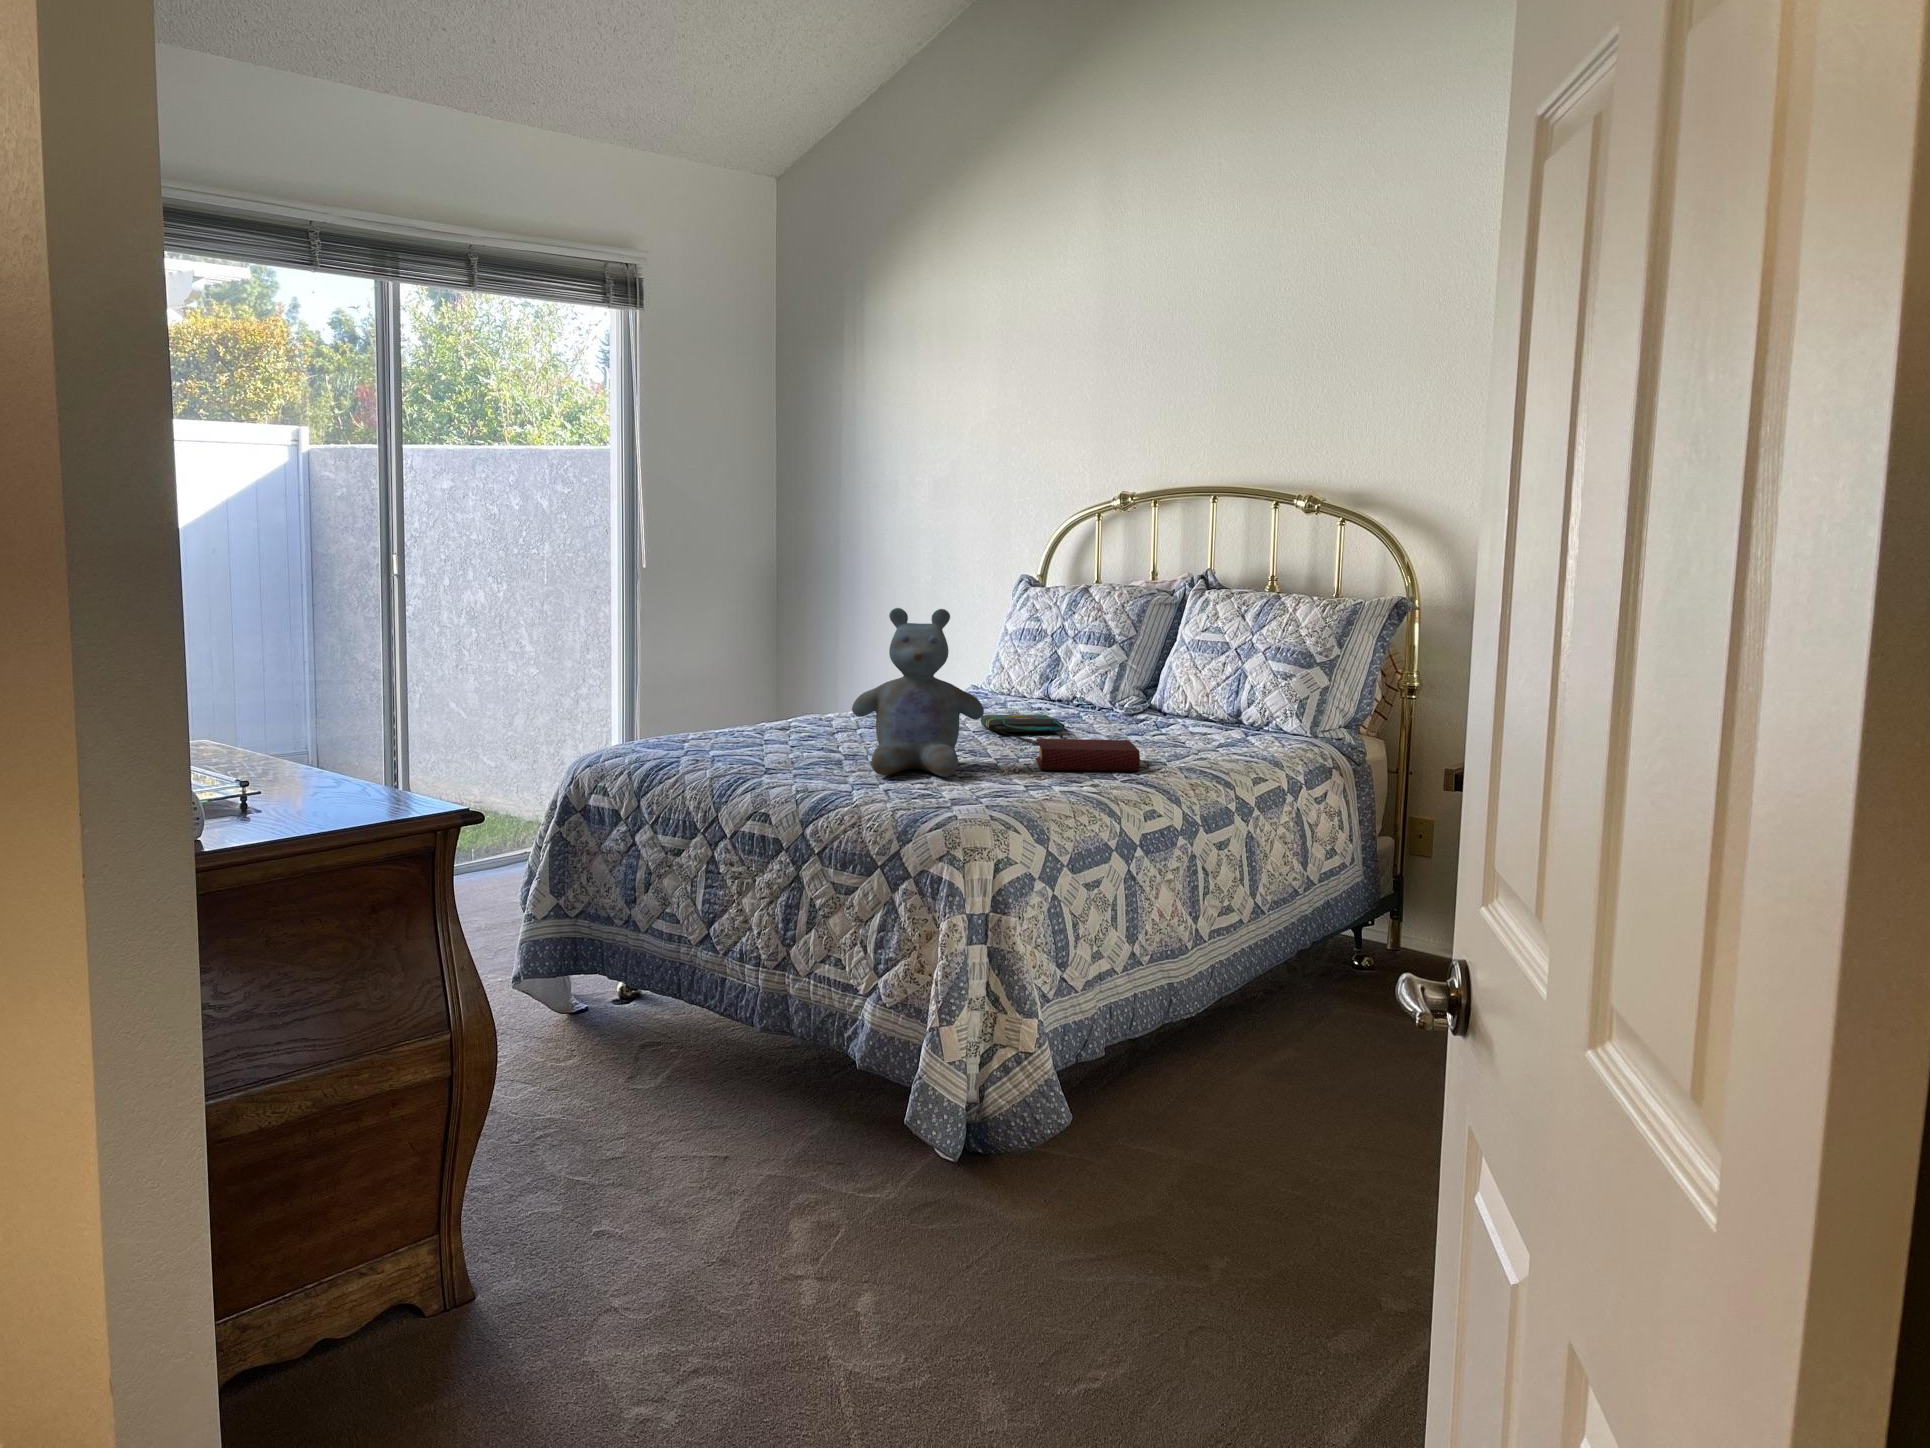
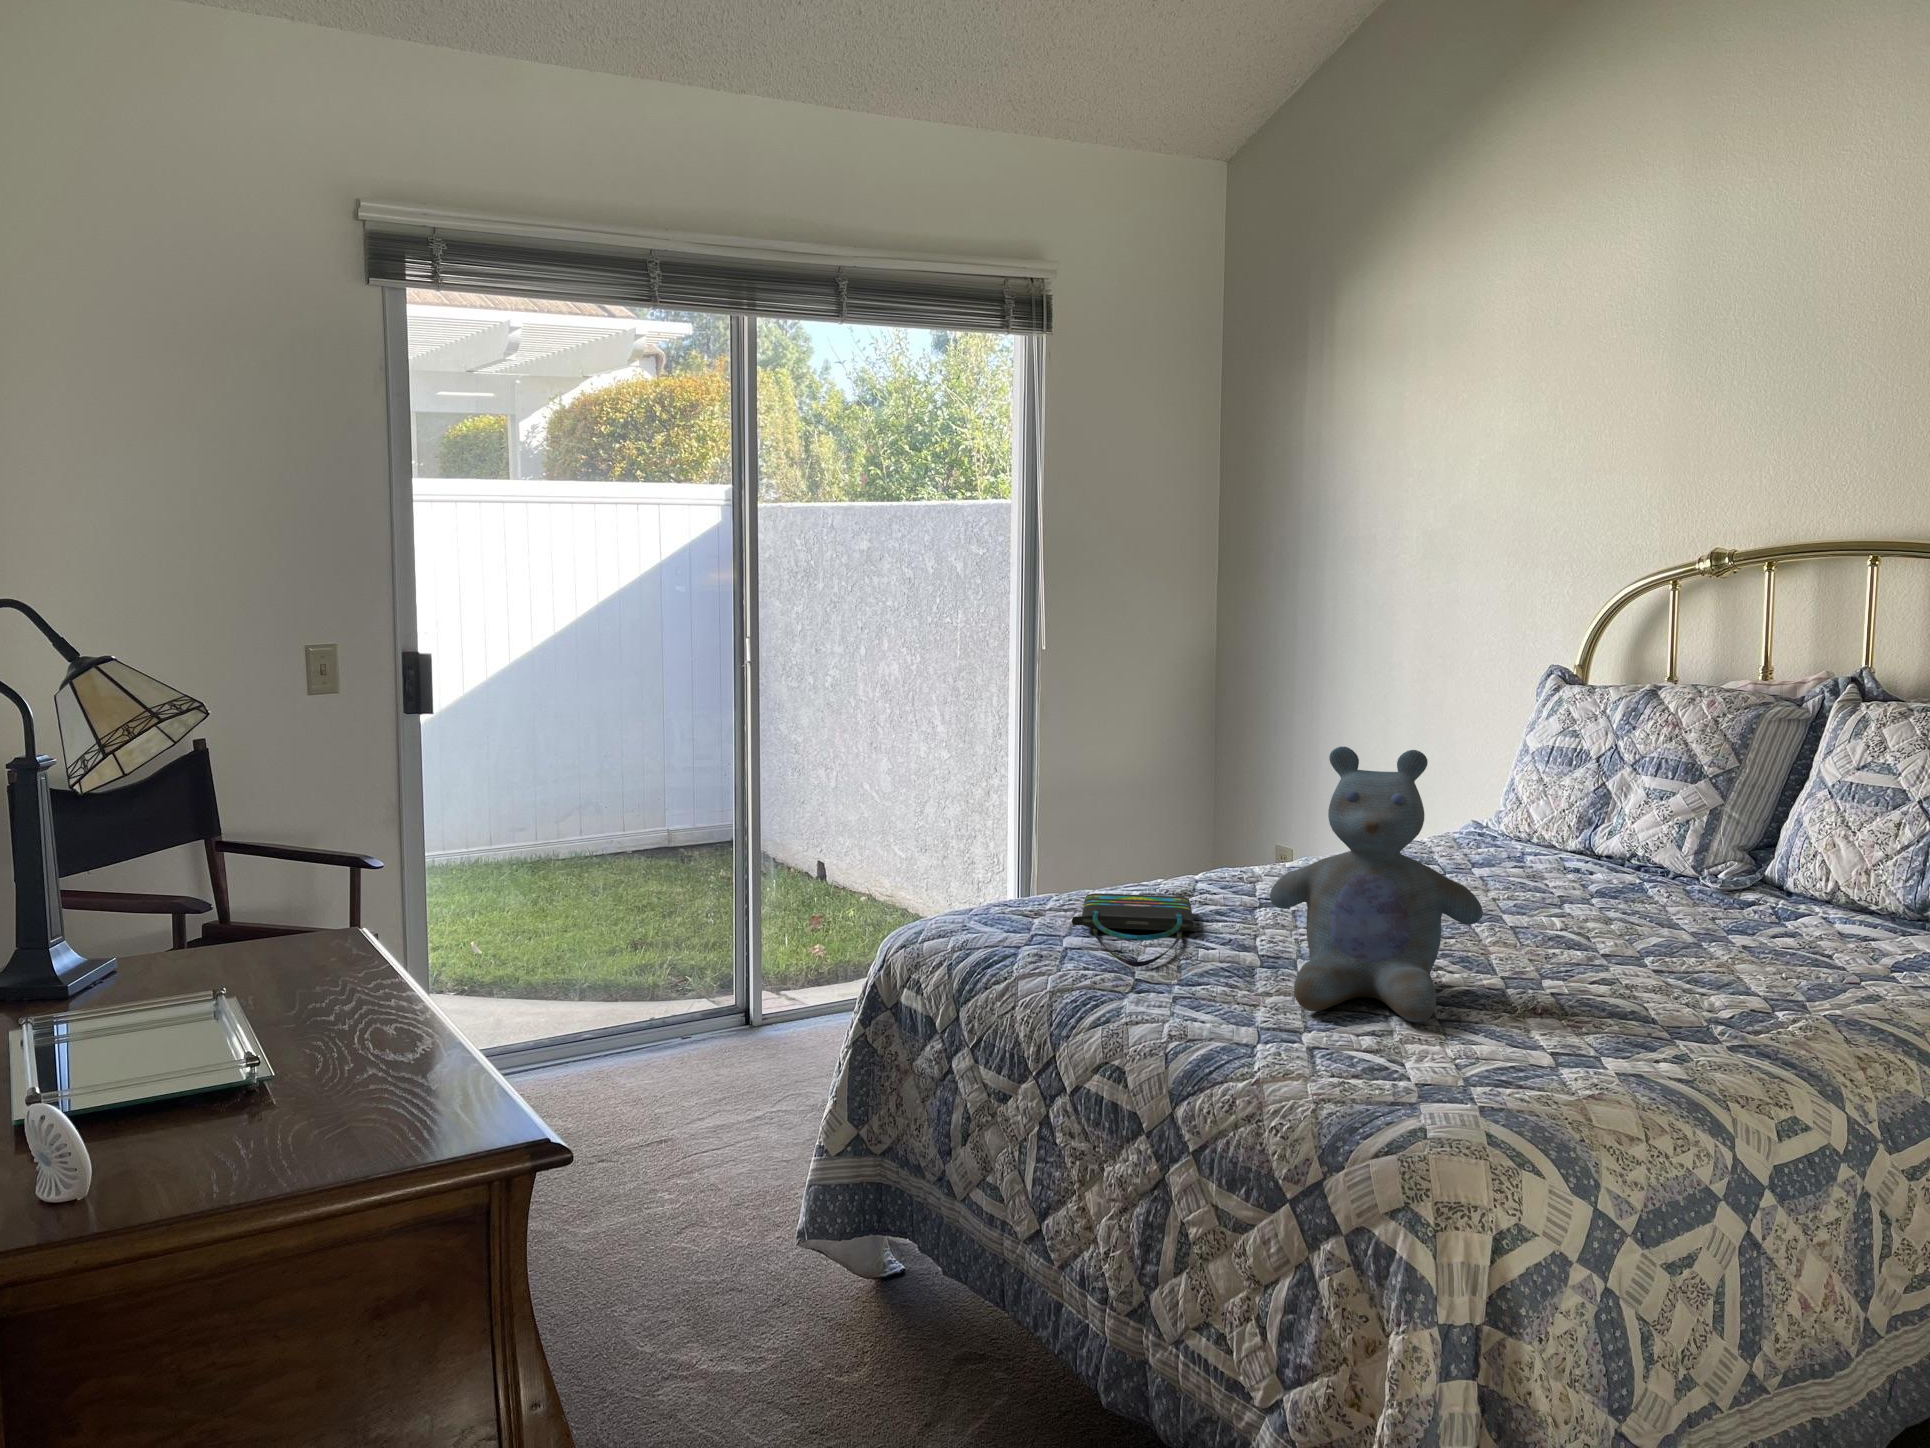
tote bag: present [981,714,1067,745] -> present [1072,894,1200,967]
book: present [1035,739,1140,771] -> none [1570,953,1763,1030]

